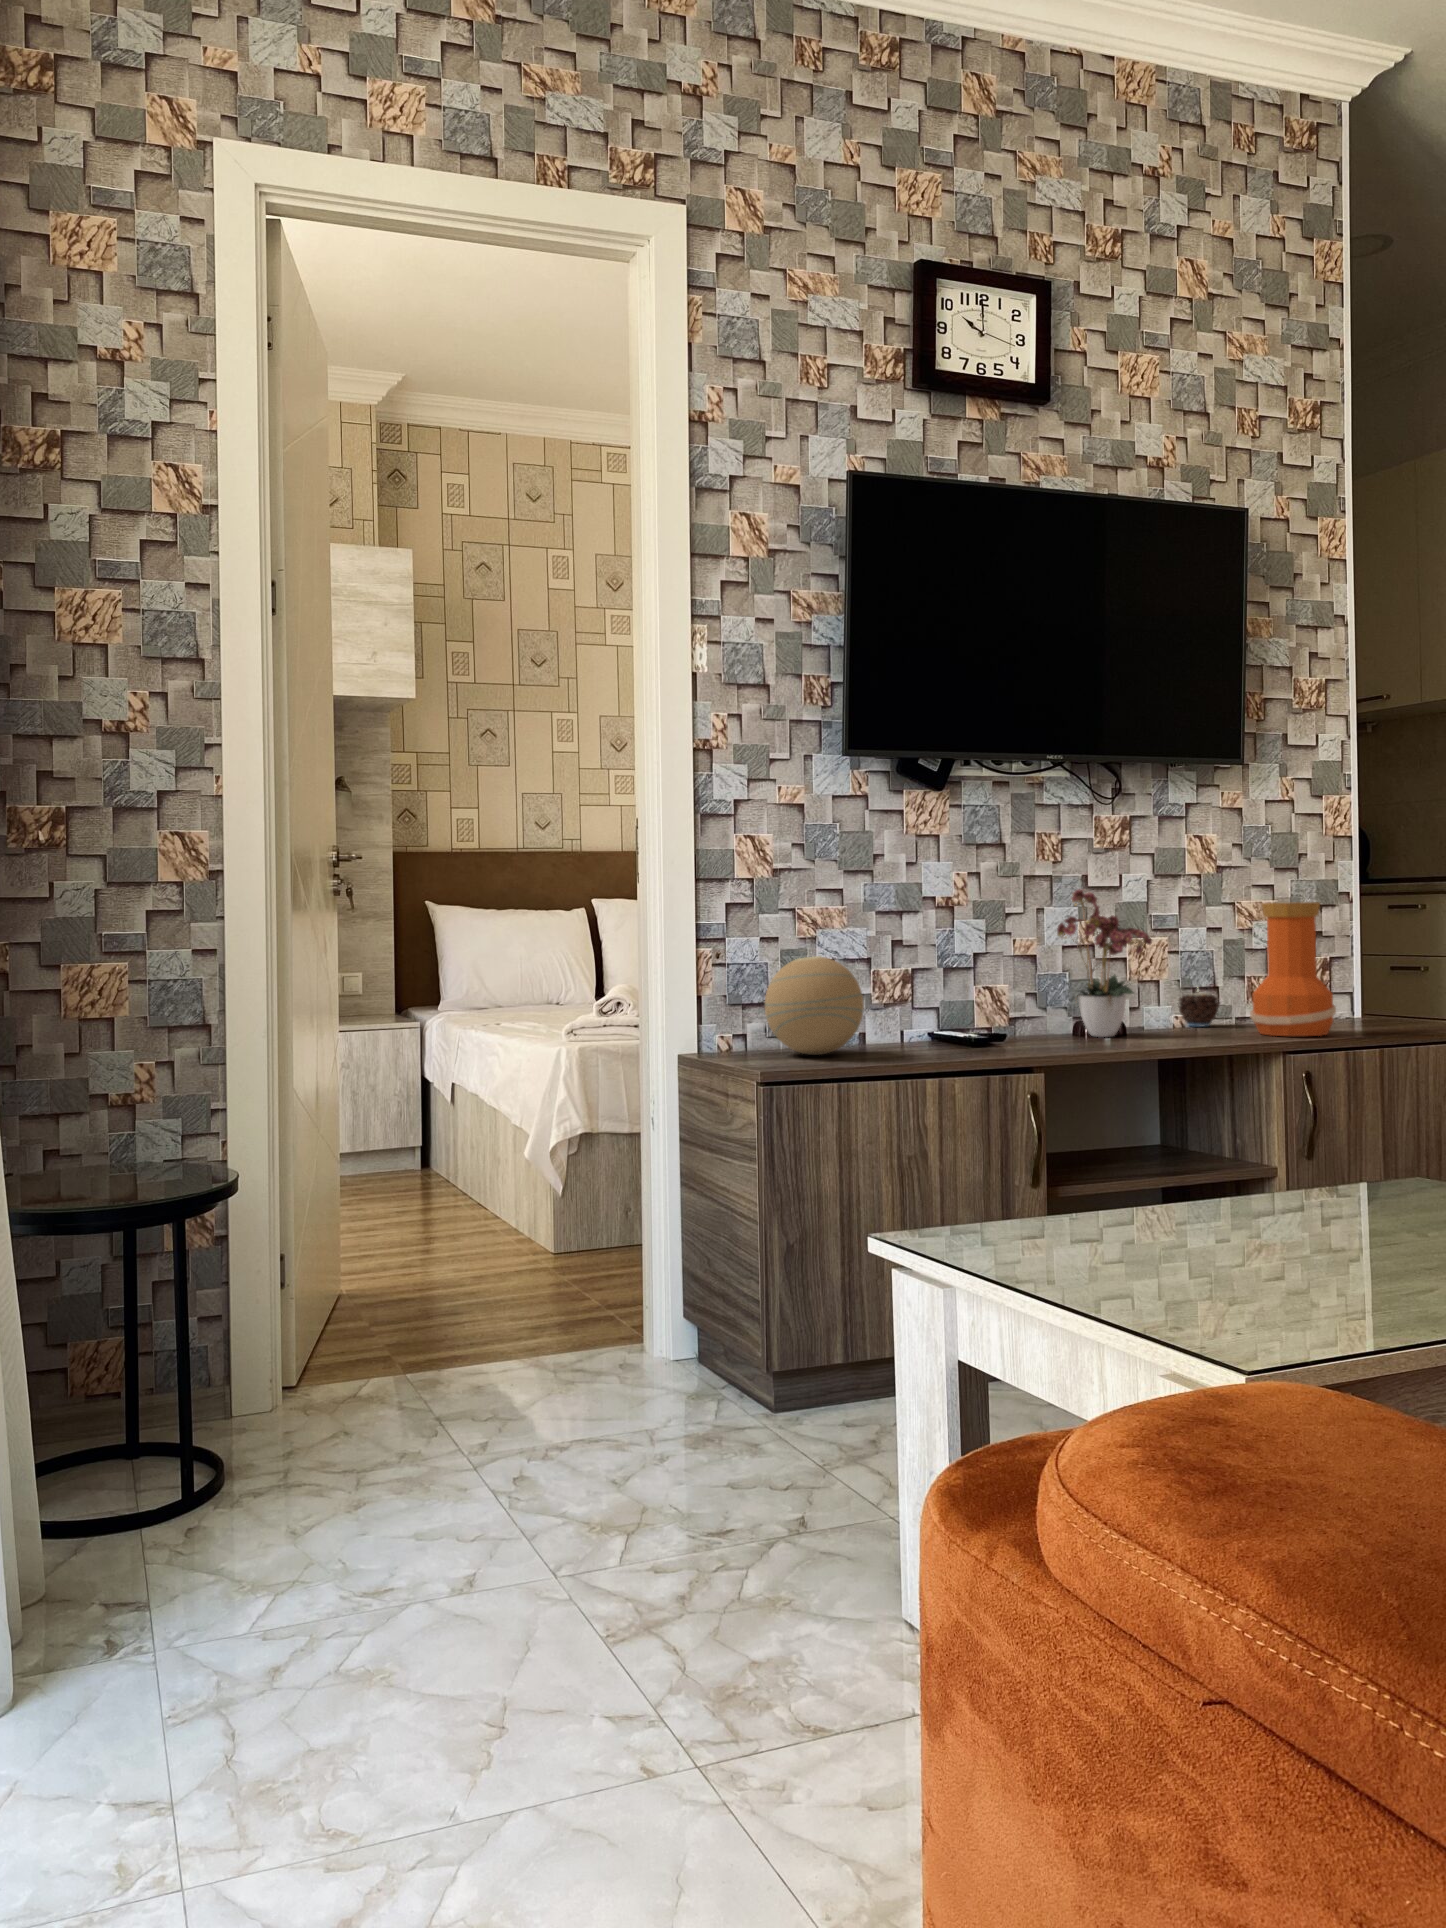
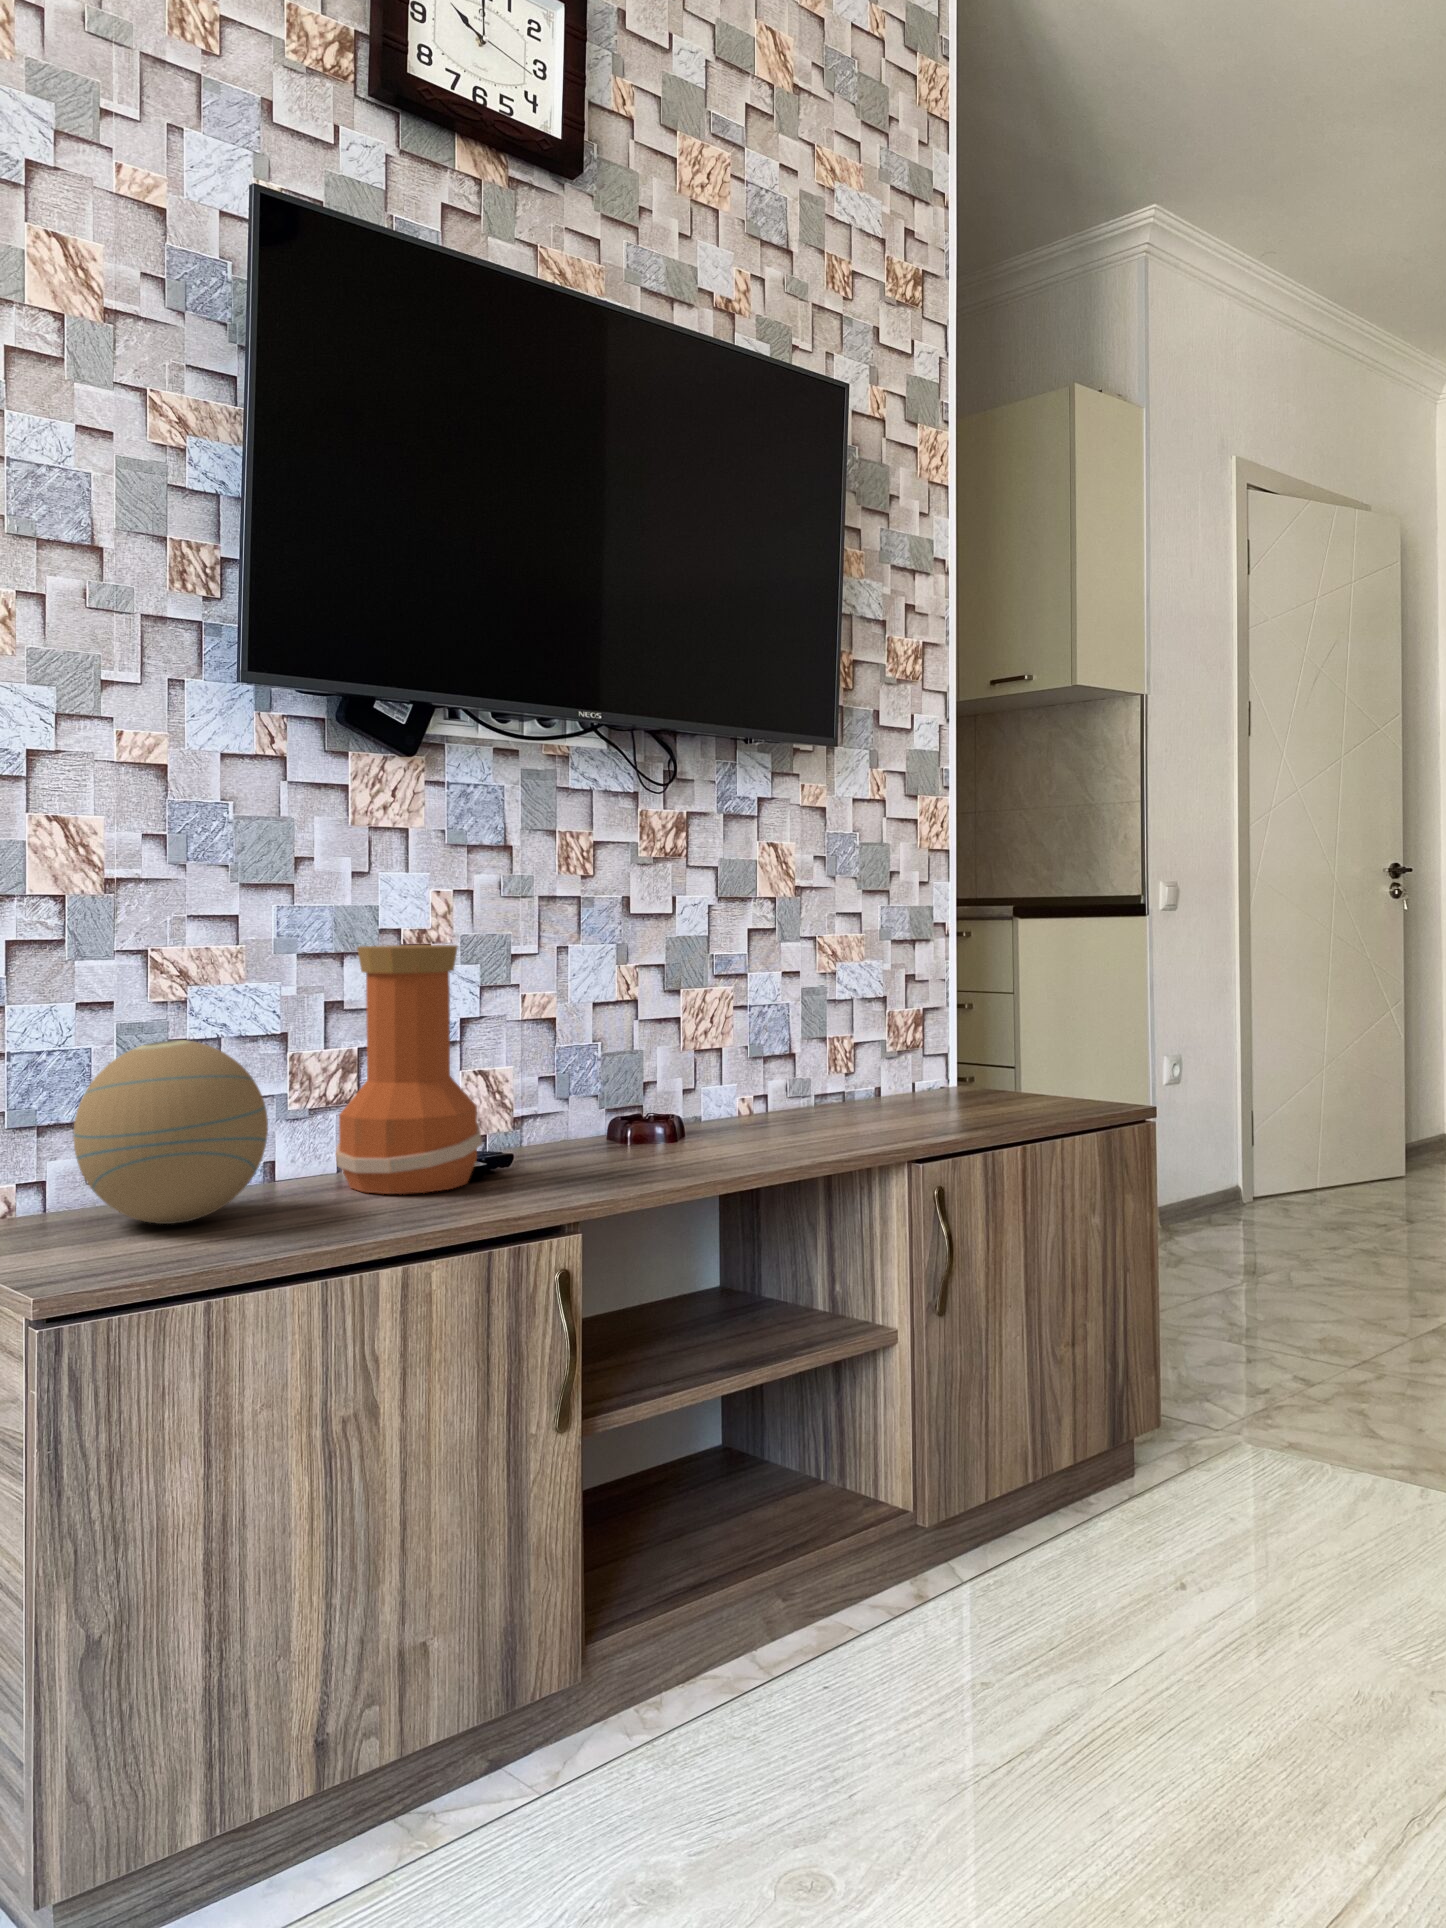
flower arrangement: present [1057,889,1152,1037] -> none [577,907,739,1143]
vase: present [1250,902,1336,1036] -> present [336,945,482,1194]
candle: present [1179,993,1219,1027] -> none [744,1057,803,1114]

